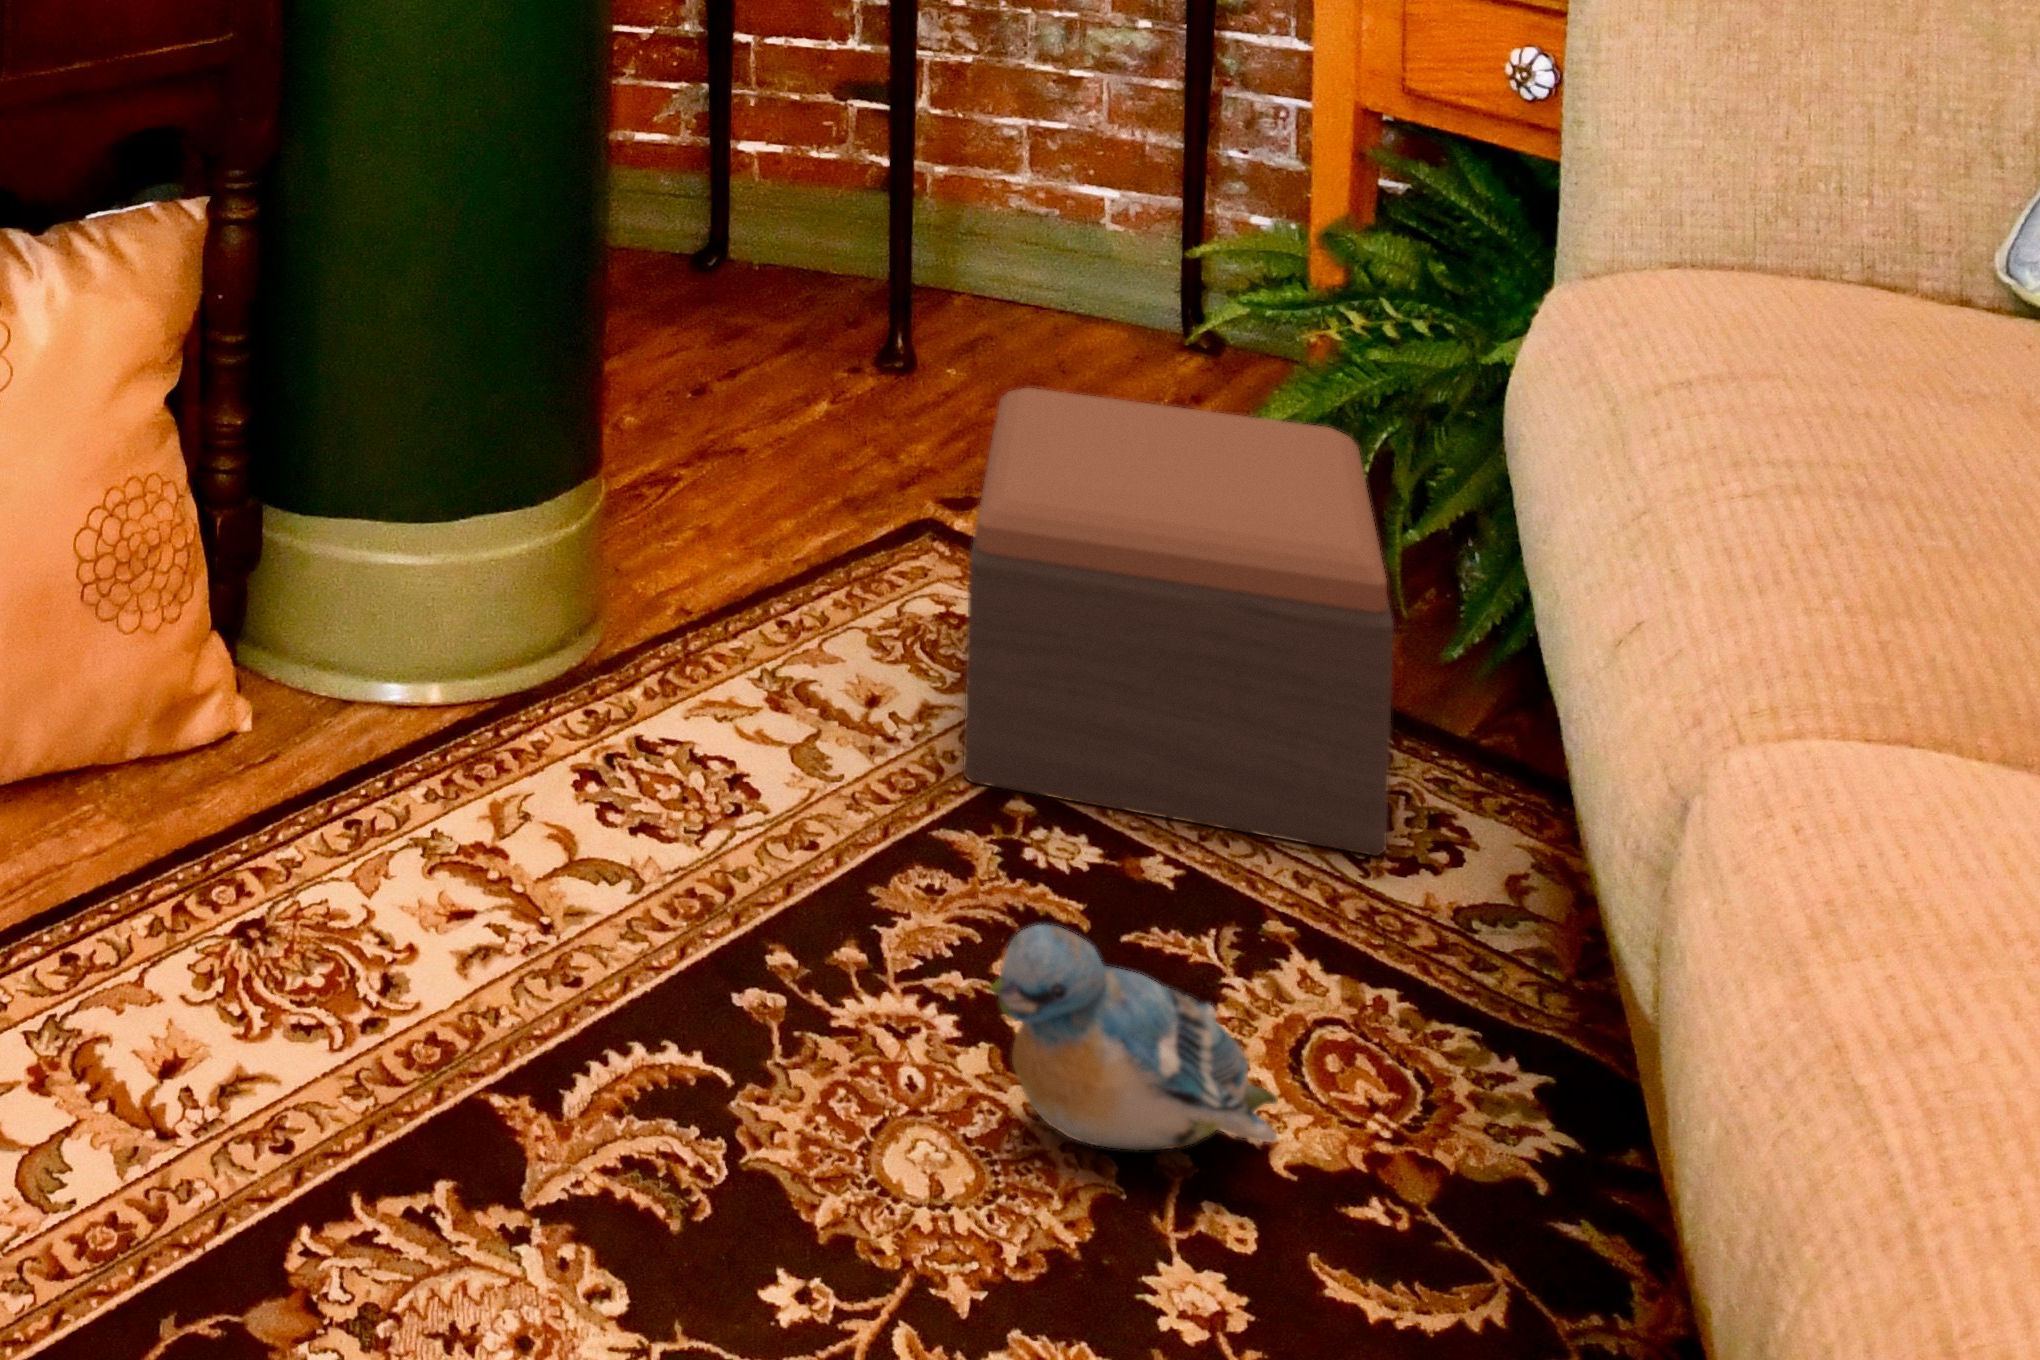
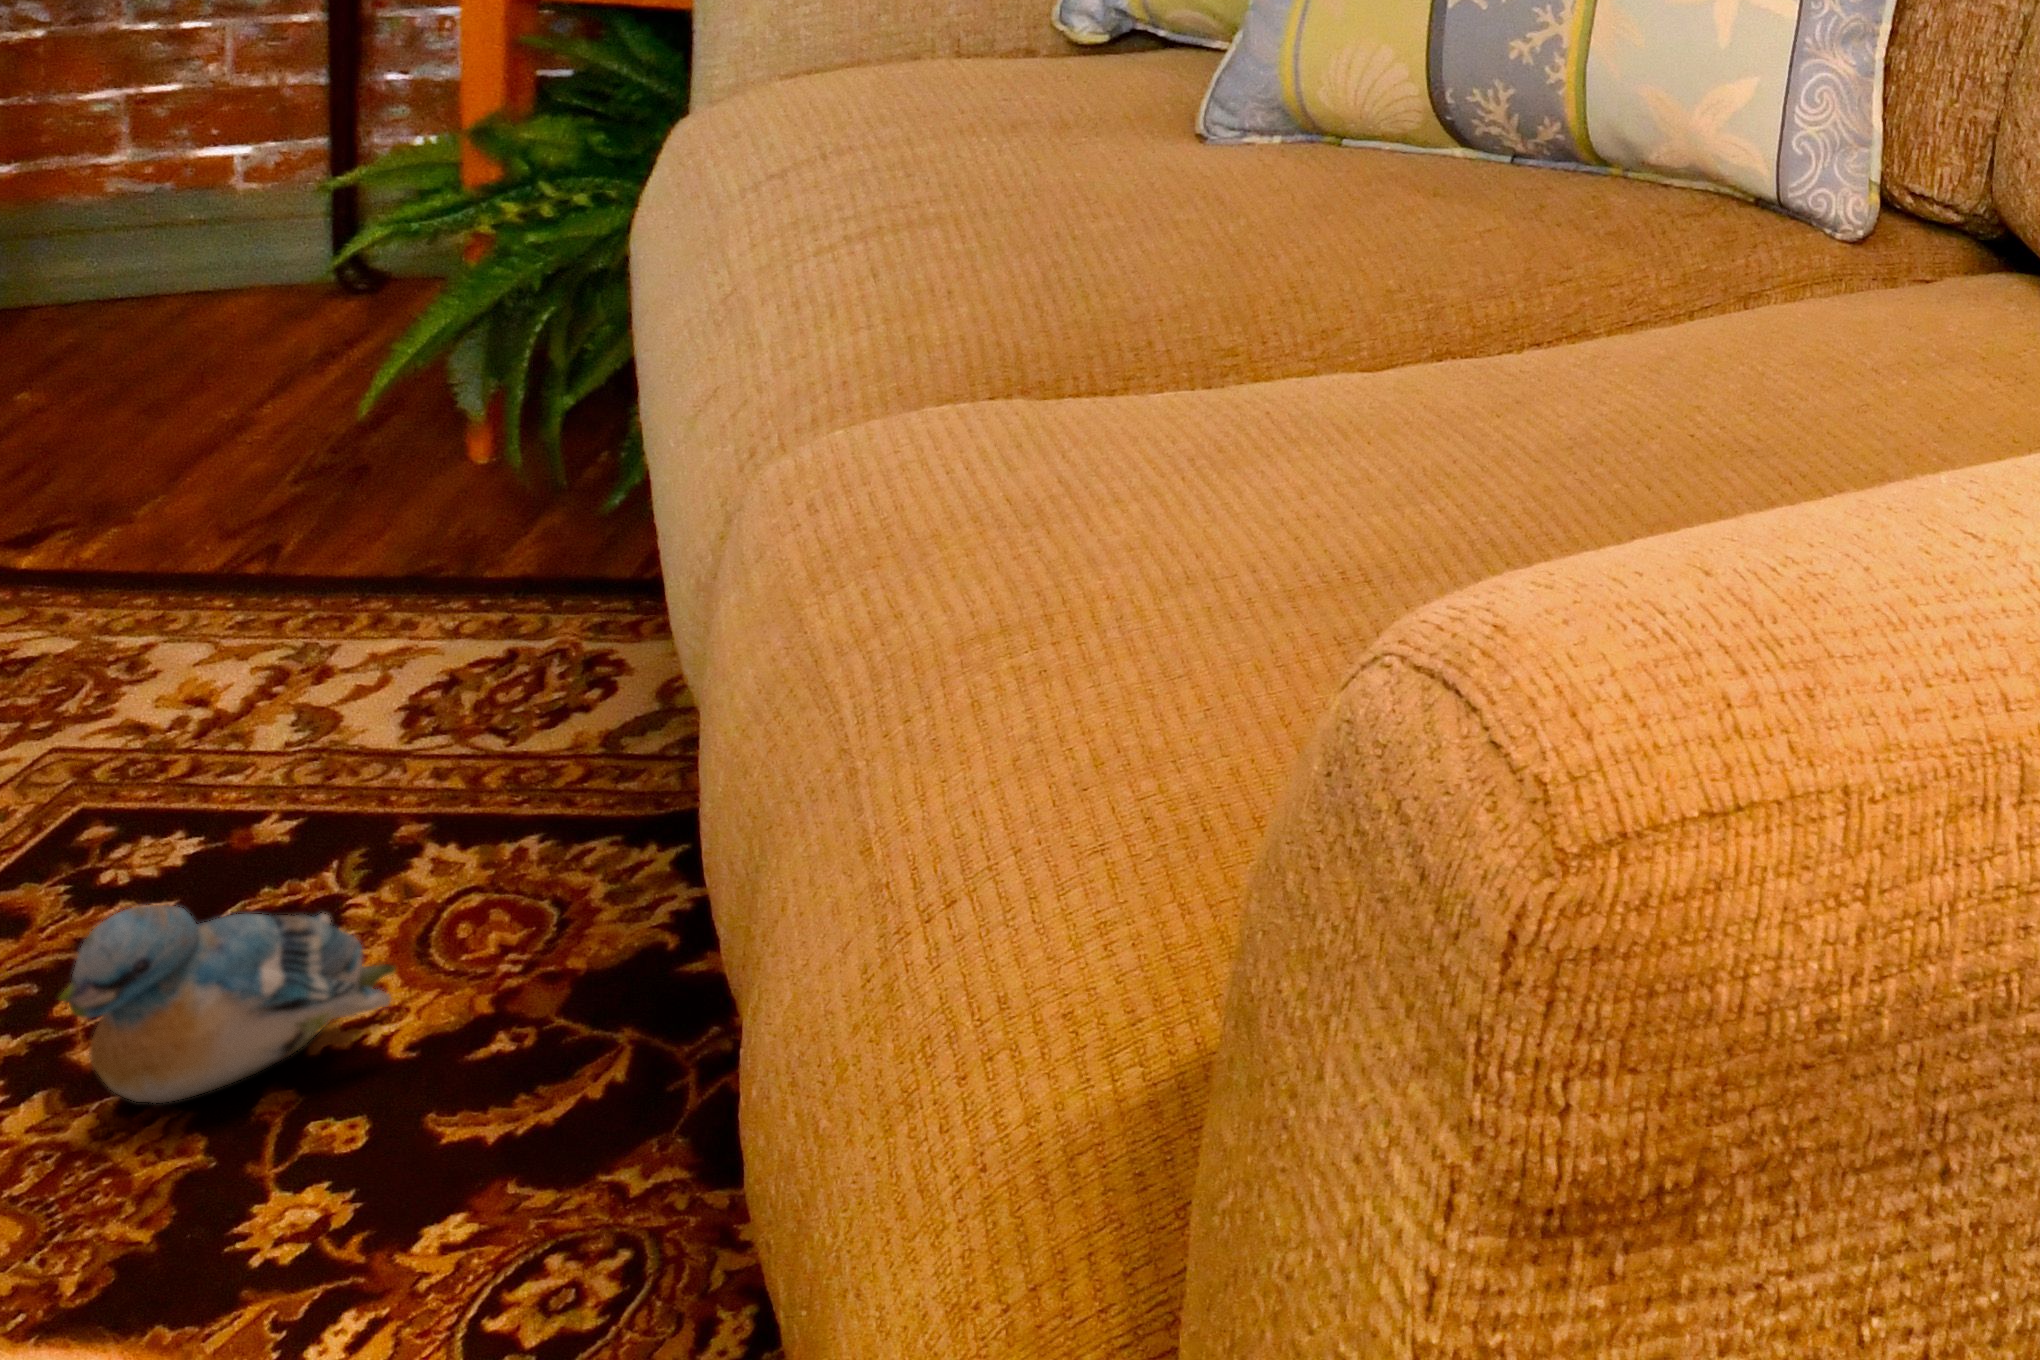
footstool: present [963,388,1394,856] -> none [33,333,528,823]

